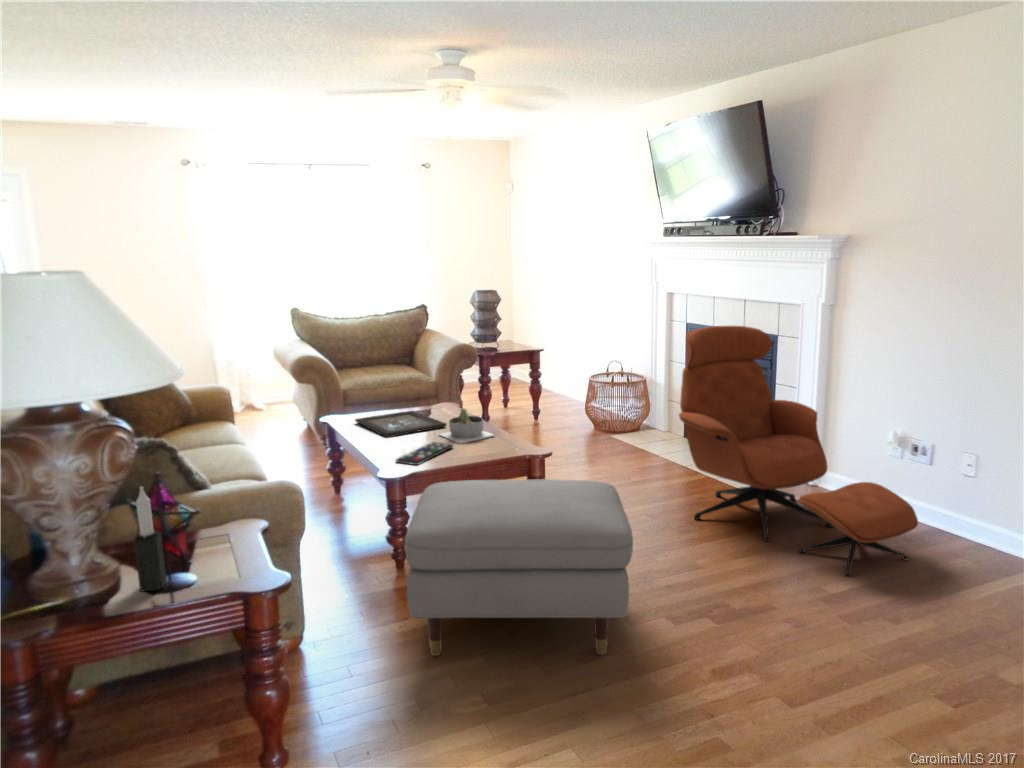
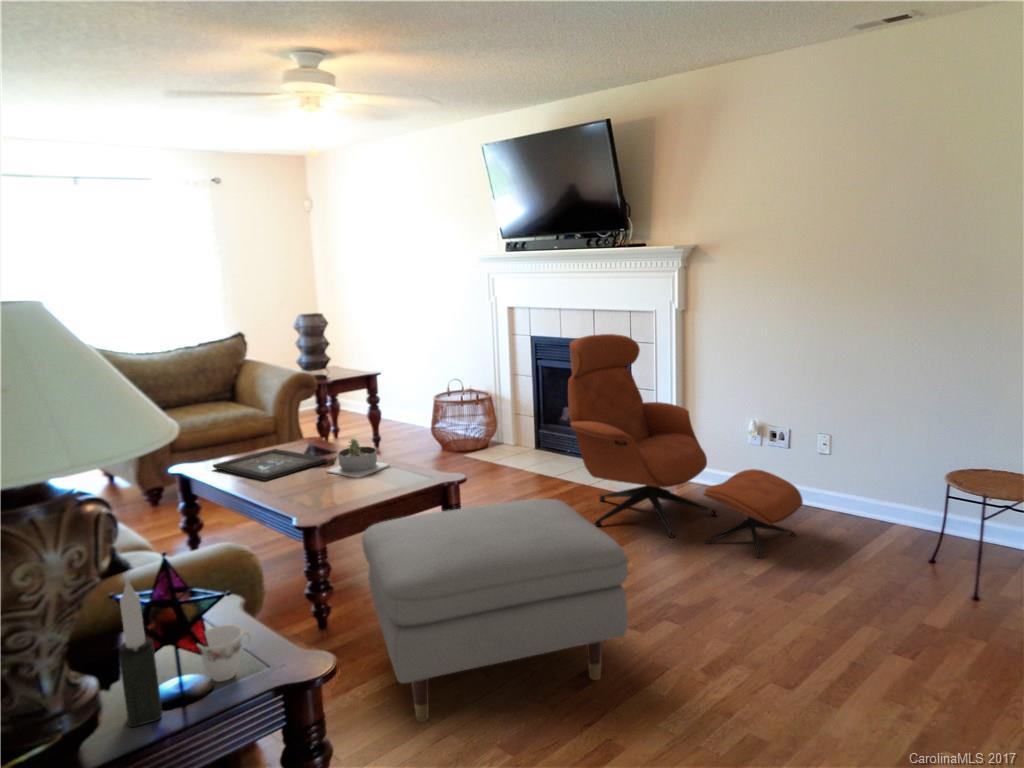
remote control: present [396,442,453,465] -> none [300,479,354,508]
teacup: none [198,534,242,574] -> present [197,625,251,681]

